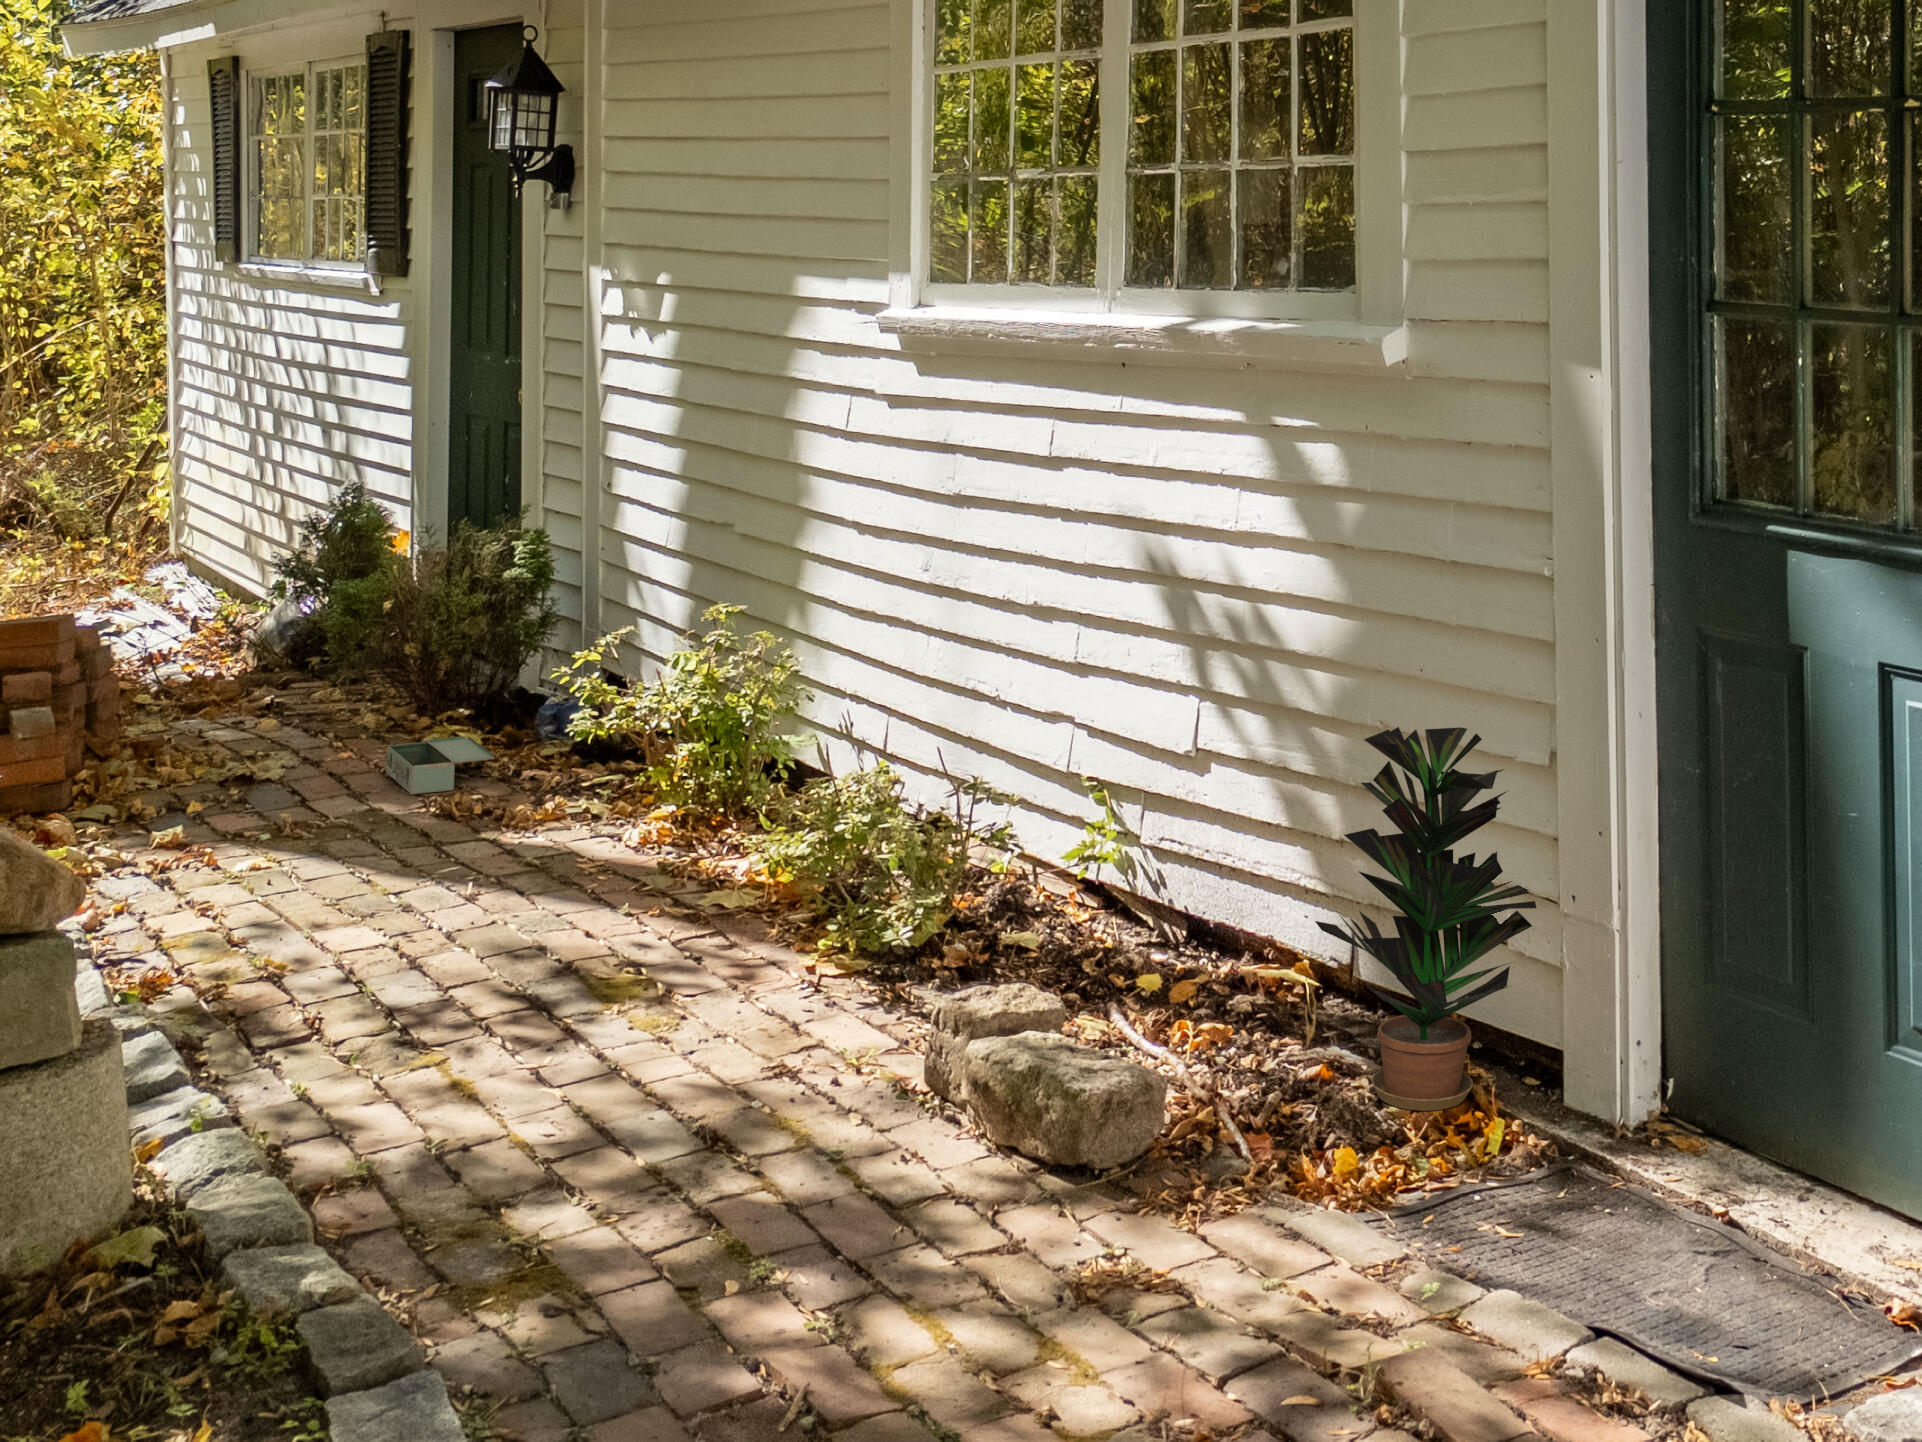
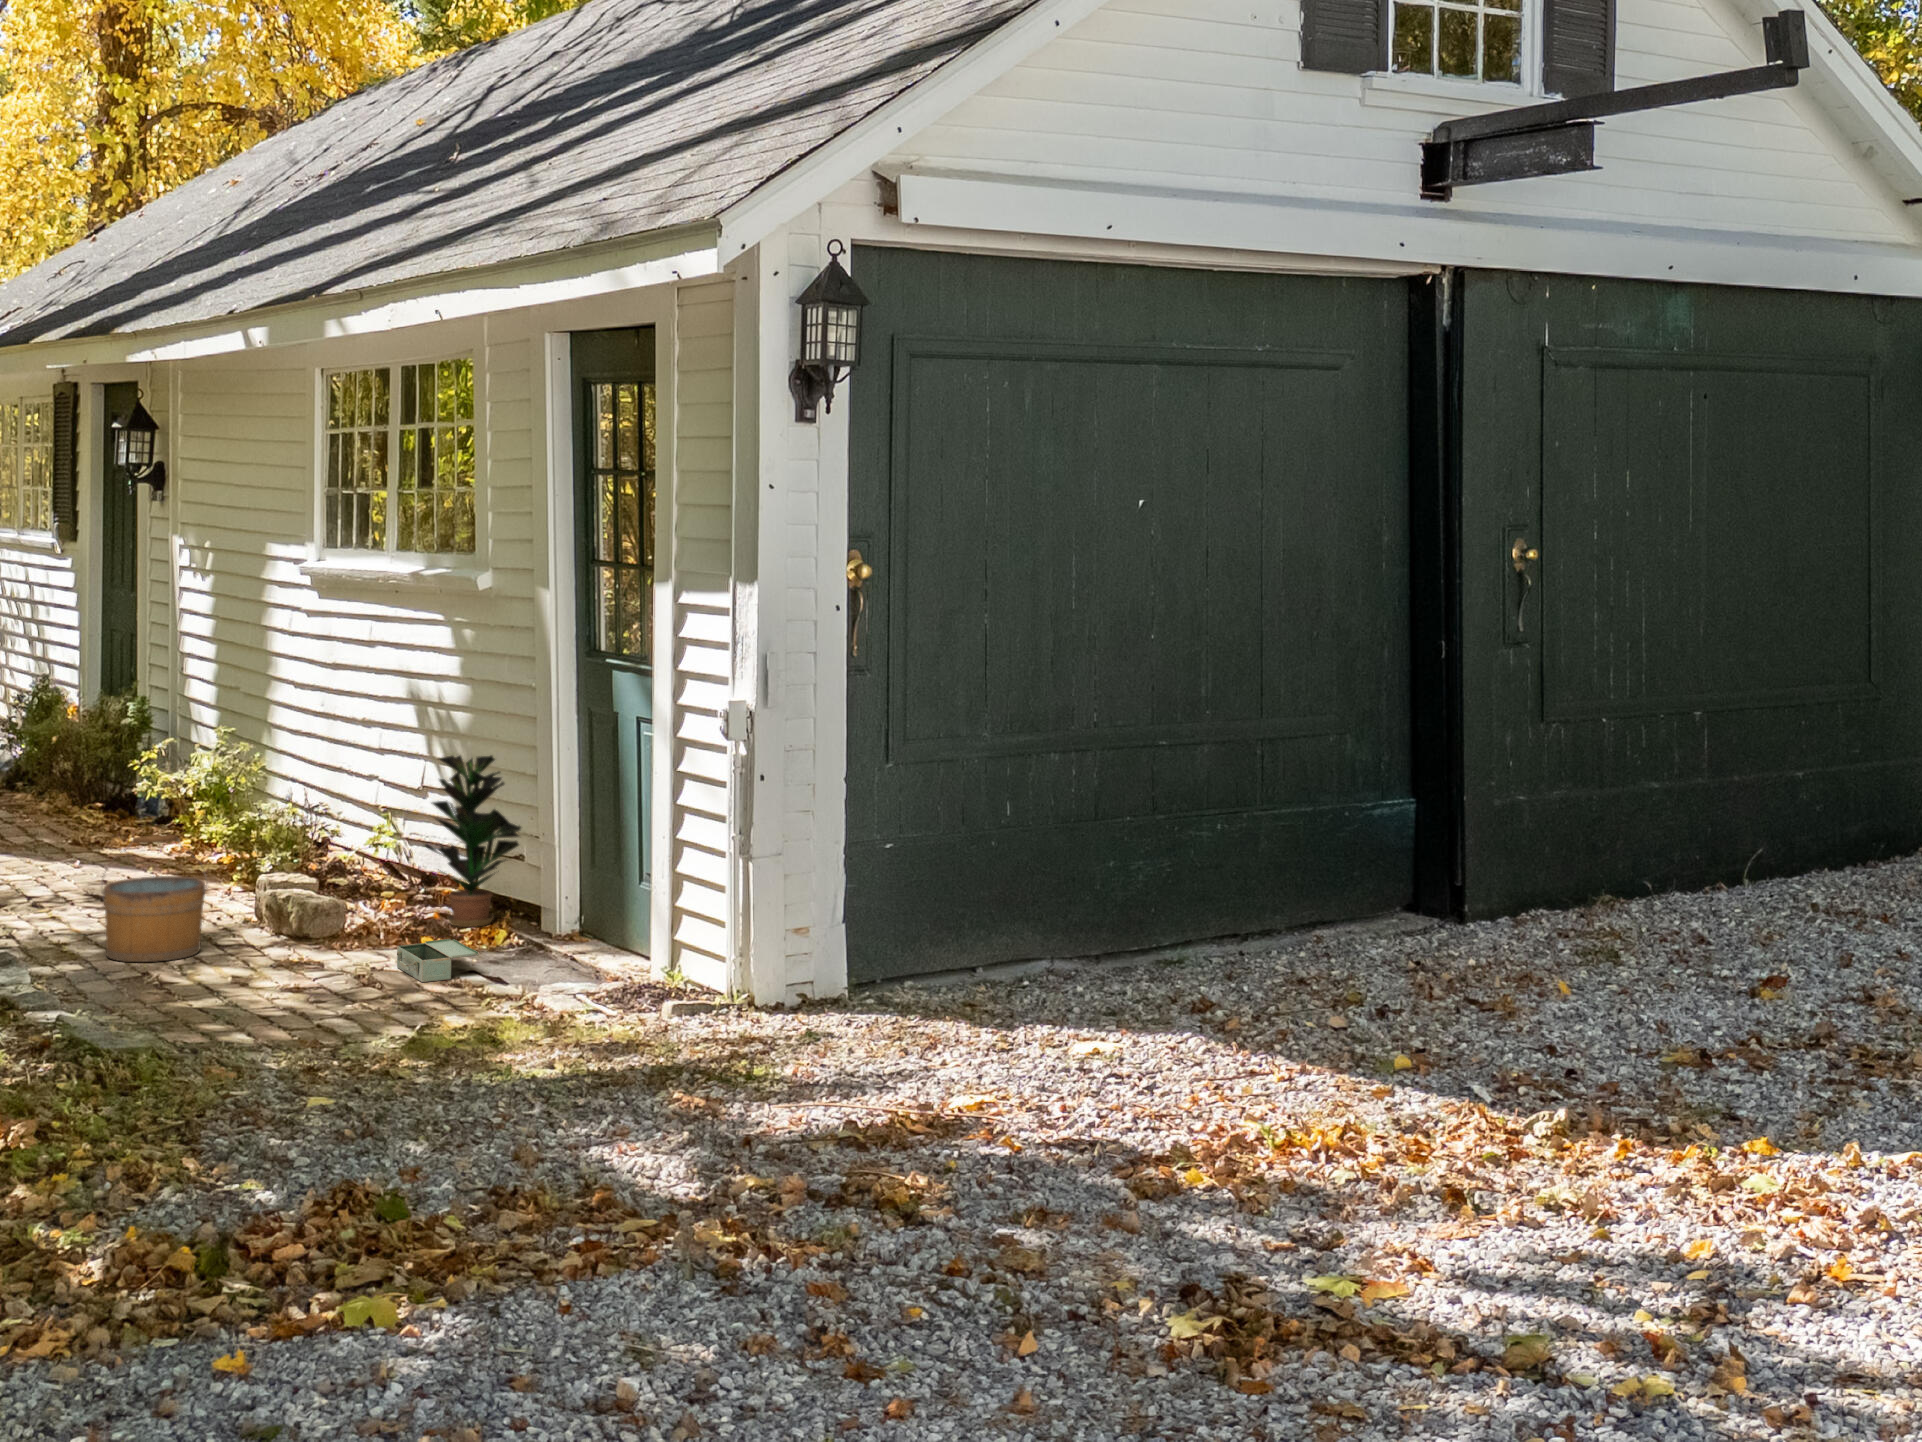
toolbox: present [385,736,495,794] -> present [397,939,479,982]
bucket: none [610,961,883,1305] -> present [102,835,207,962]

